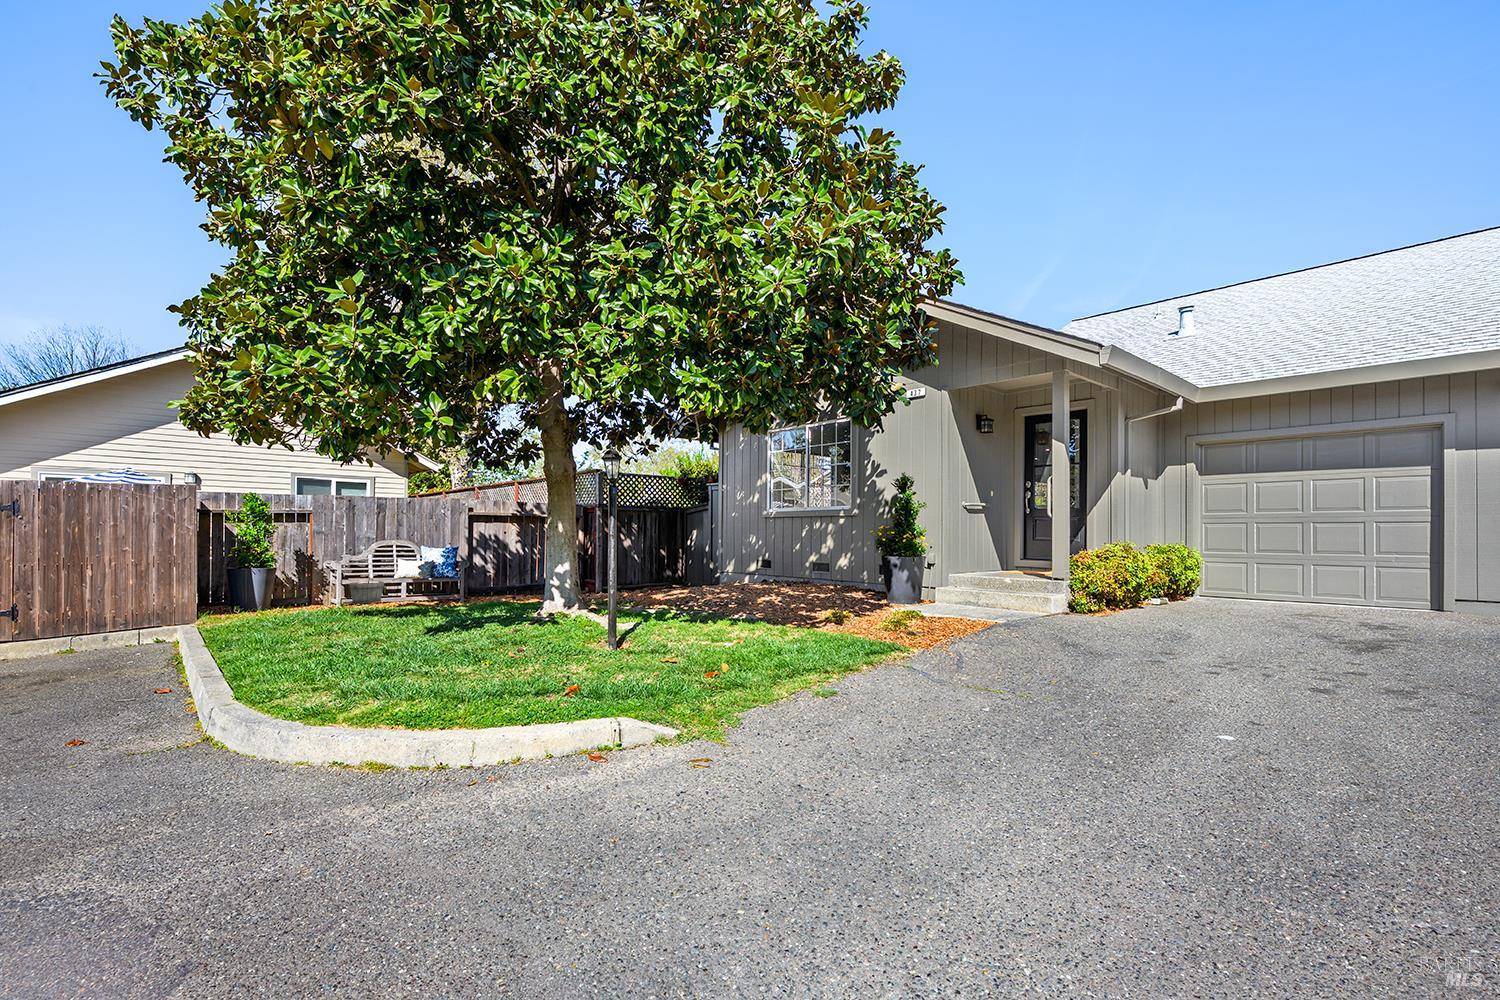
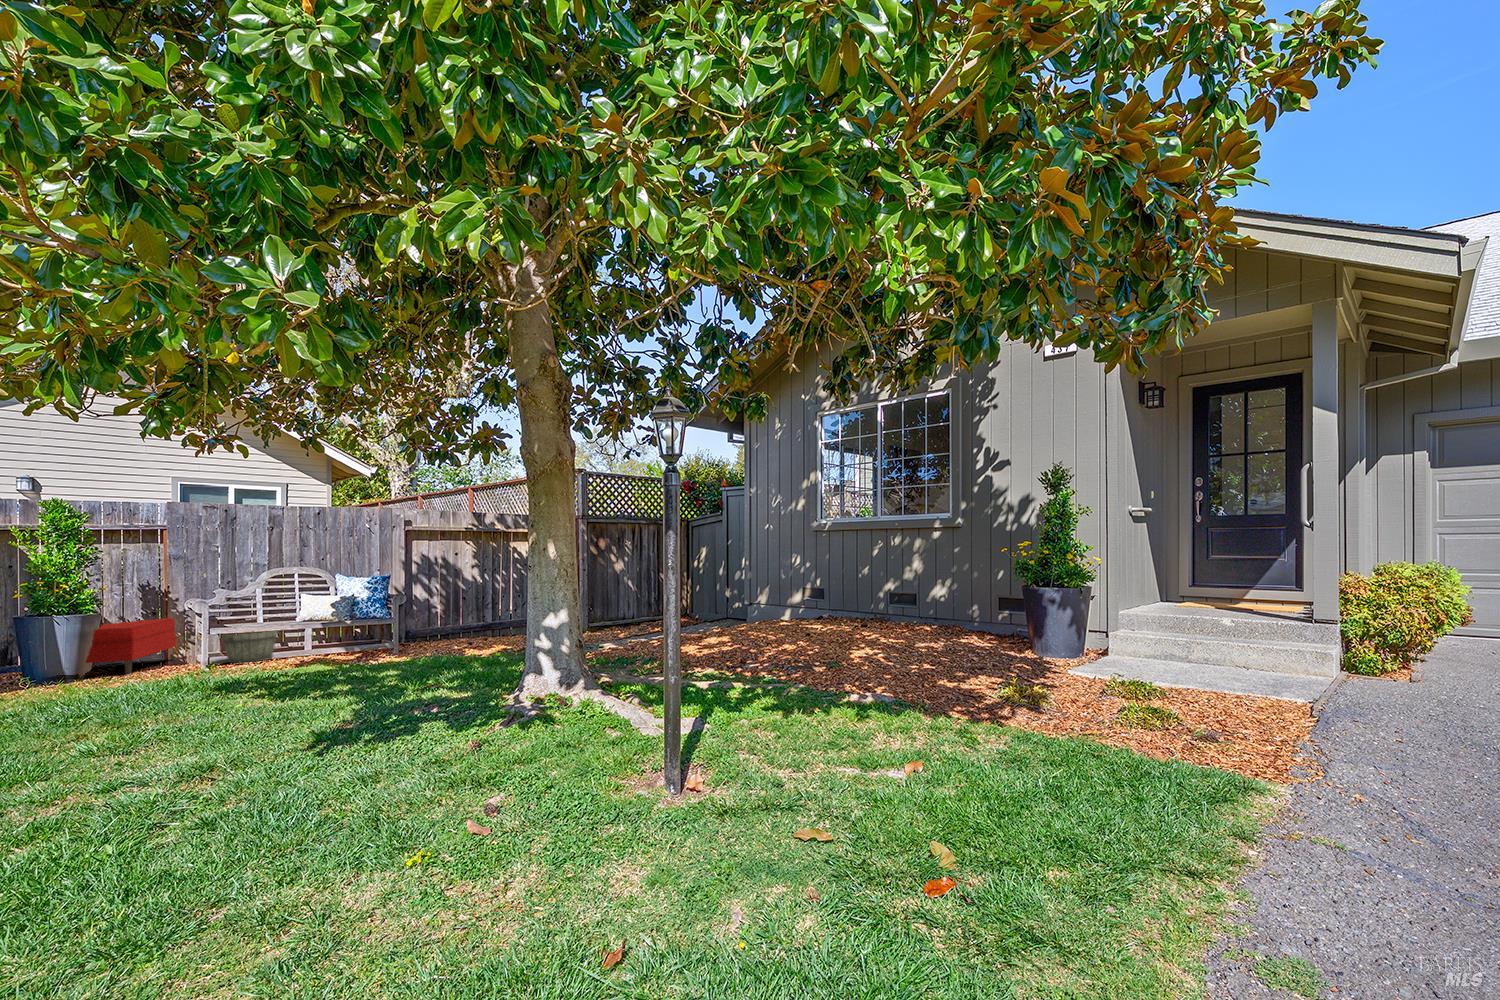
bench: none [260,572,320,609] -> present [79,618,176,678]

